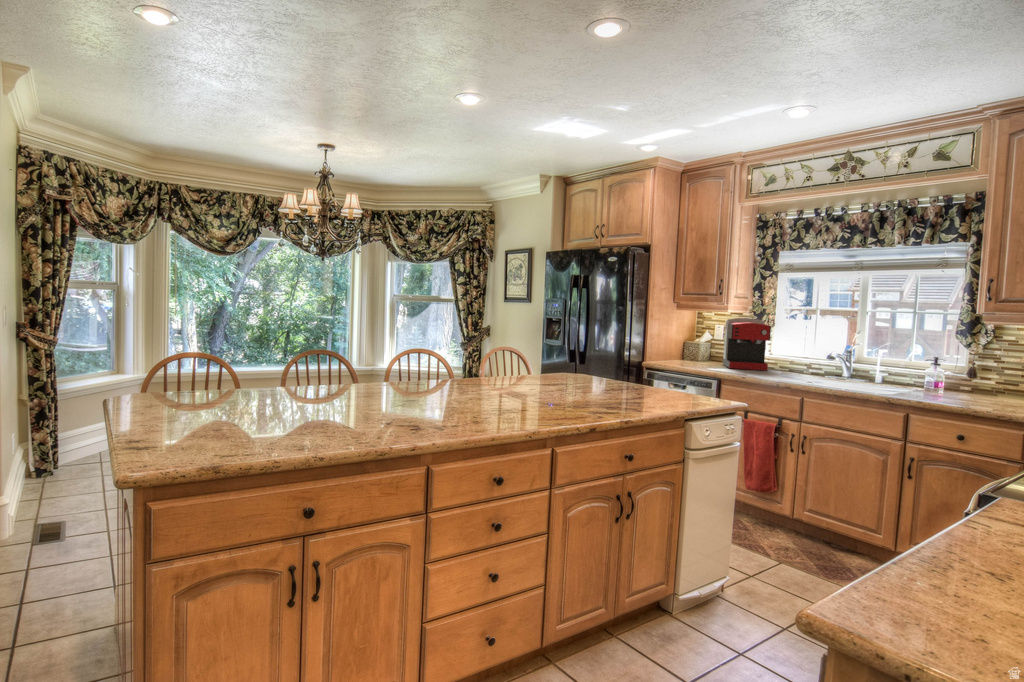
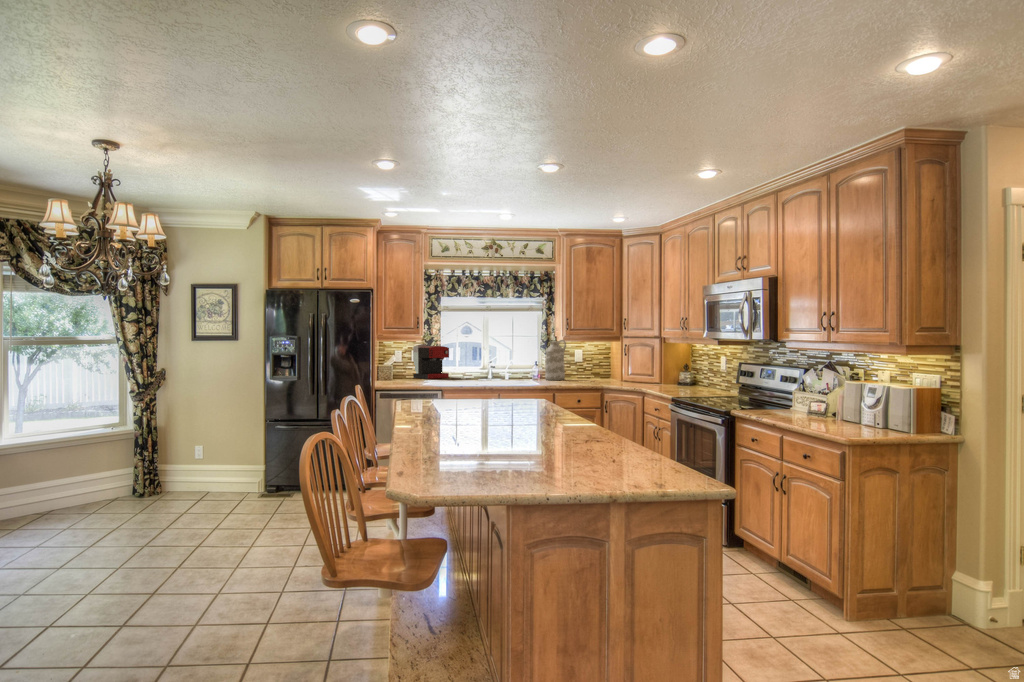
vase: none [910,325,966,403] -> present [545,340,566,380]

